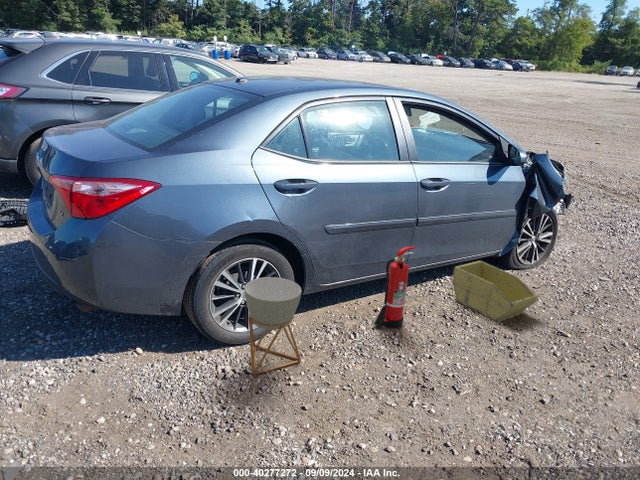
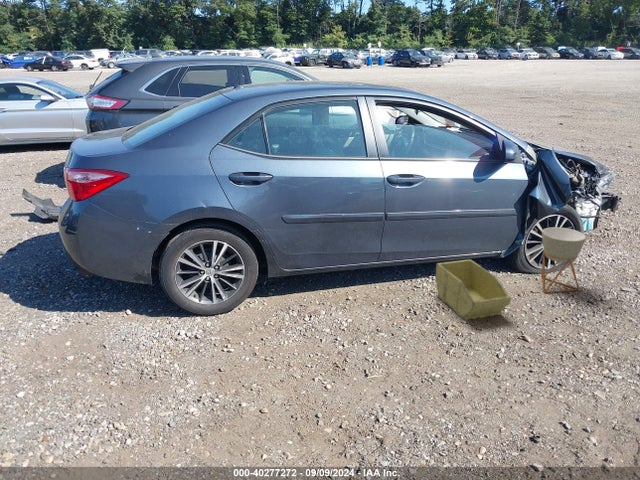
fire extinguisher: present [374,246,417,328] -> none [336,240,376,315]
planter: present [244,277,302,375] -> present [542,227,586,293]

